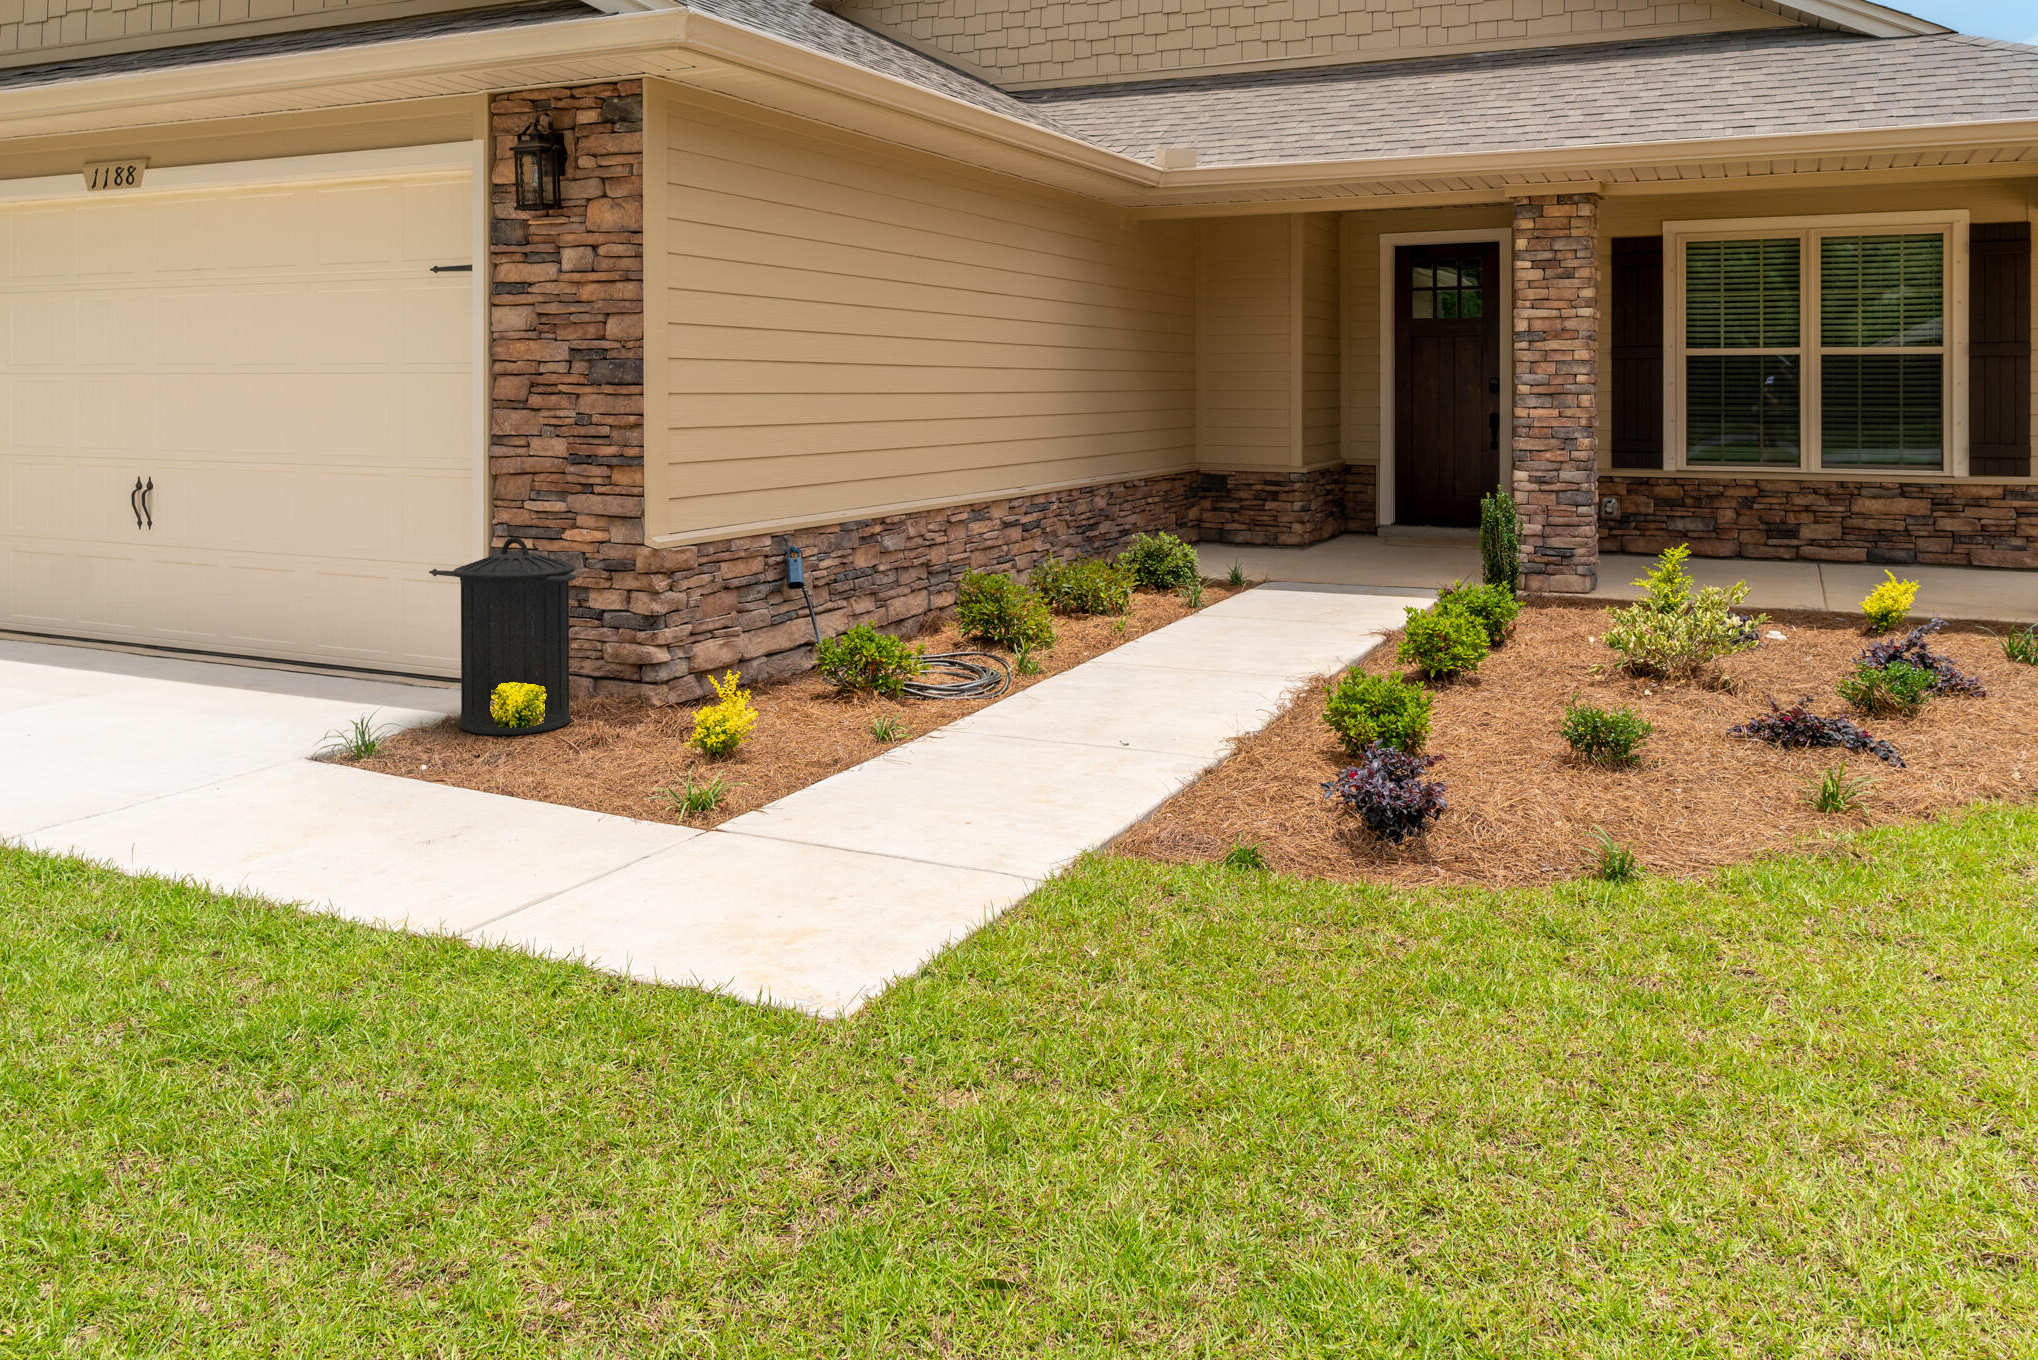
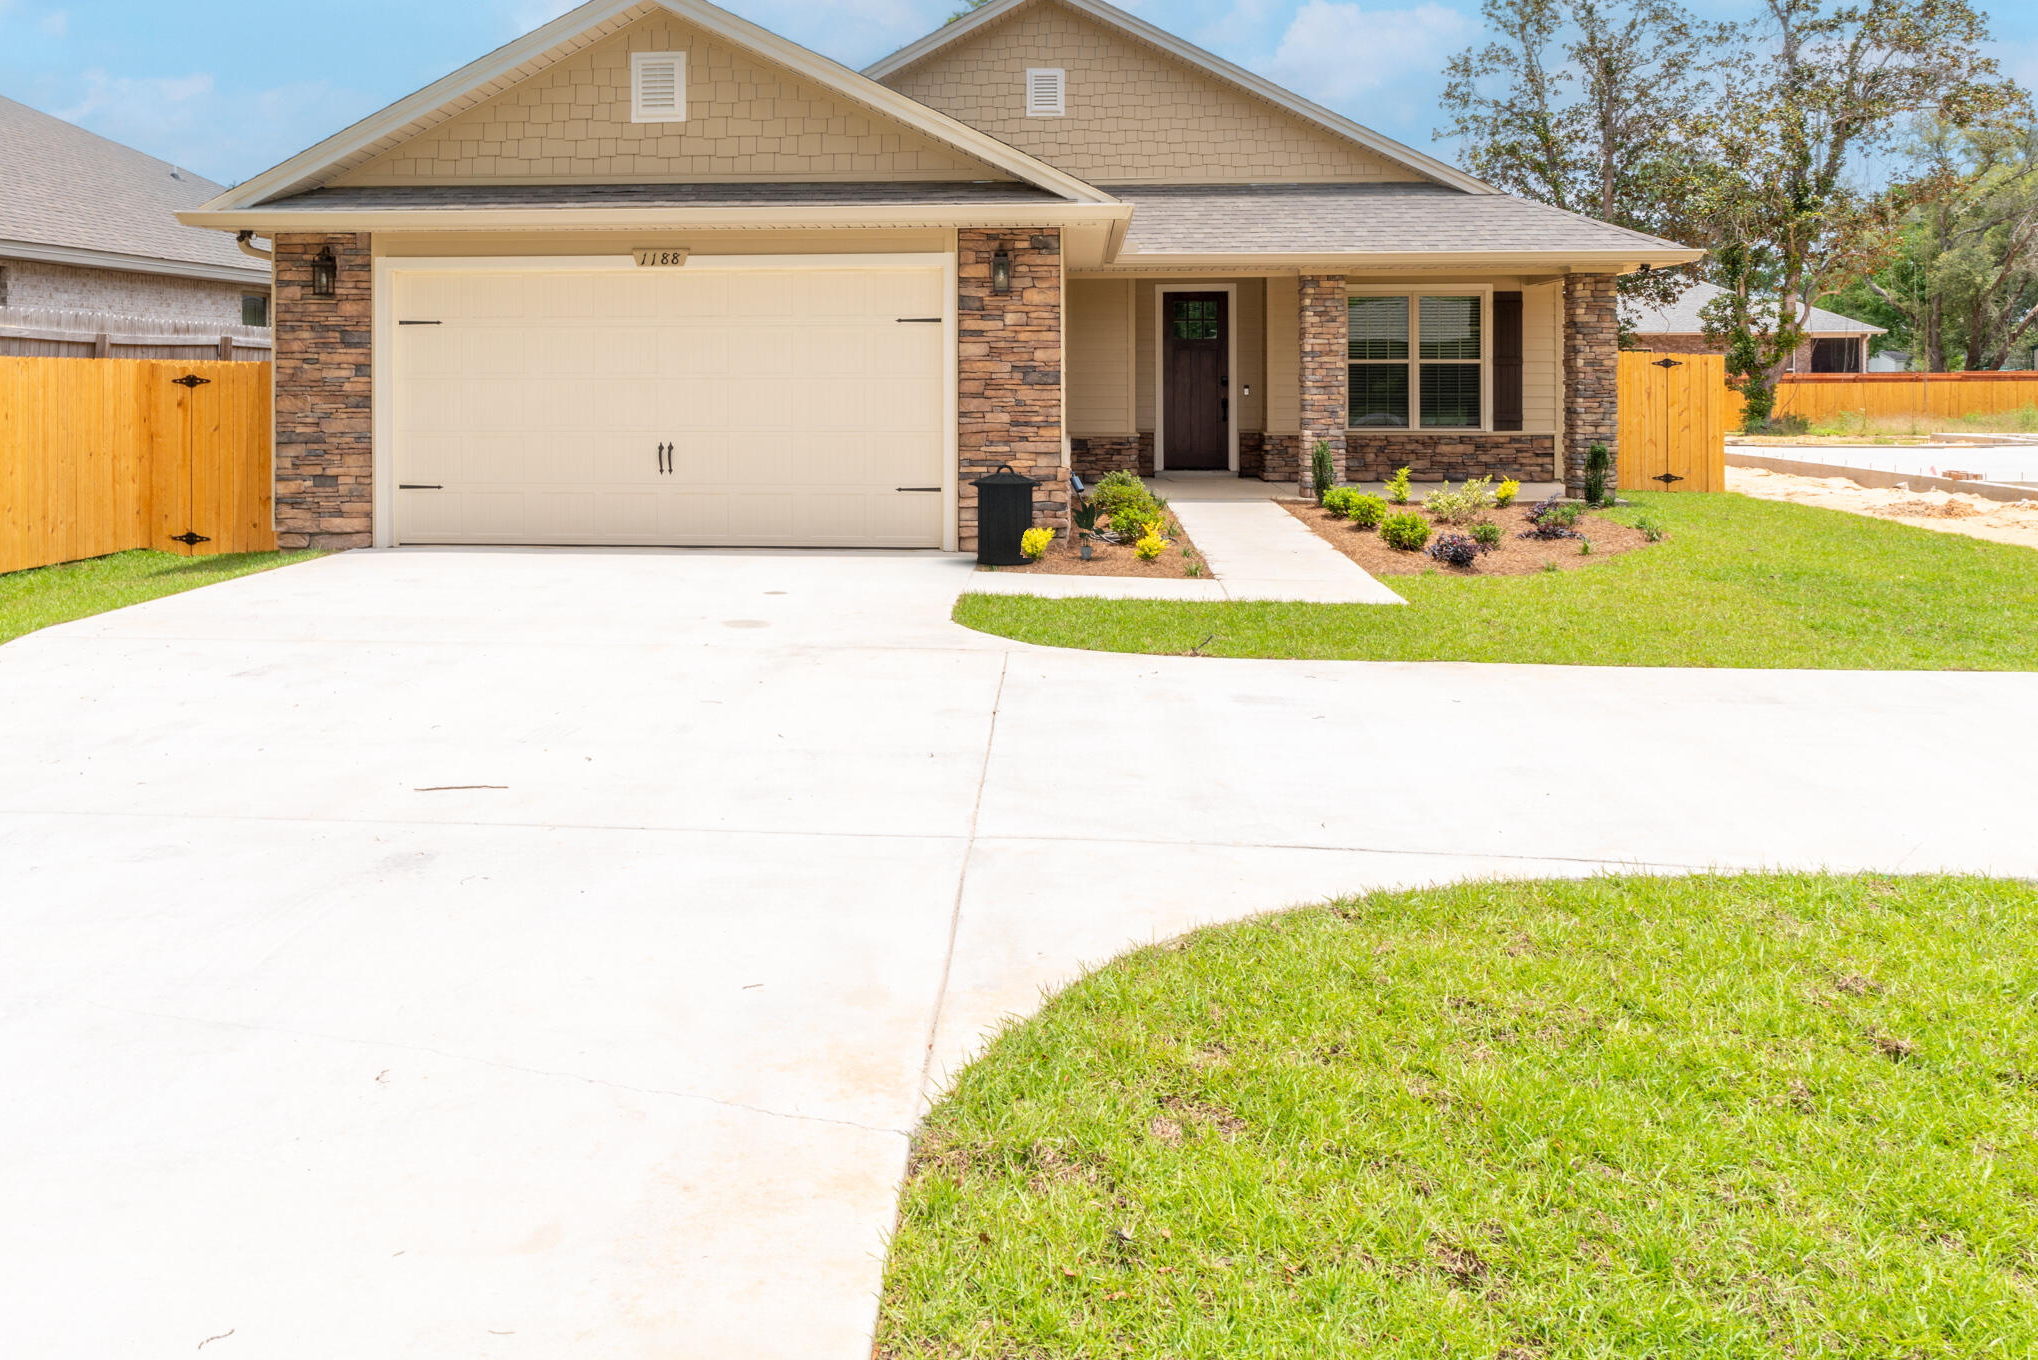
potted plant: none [647,611,723,727] -> present [1071,501,1109,559]

